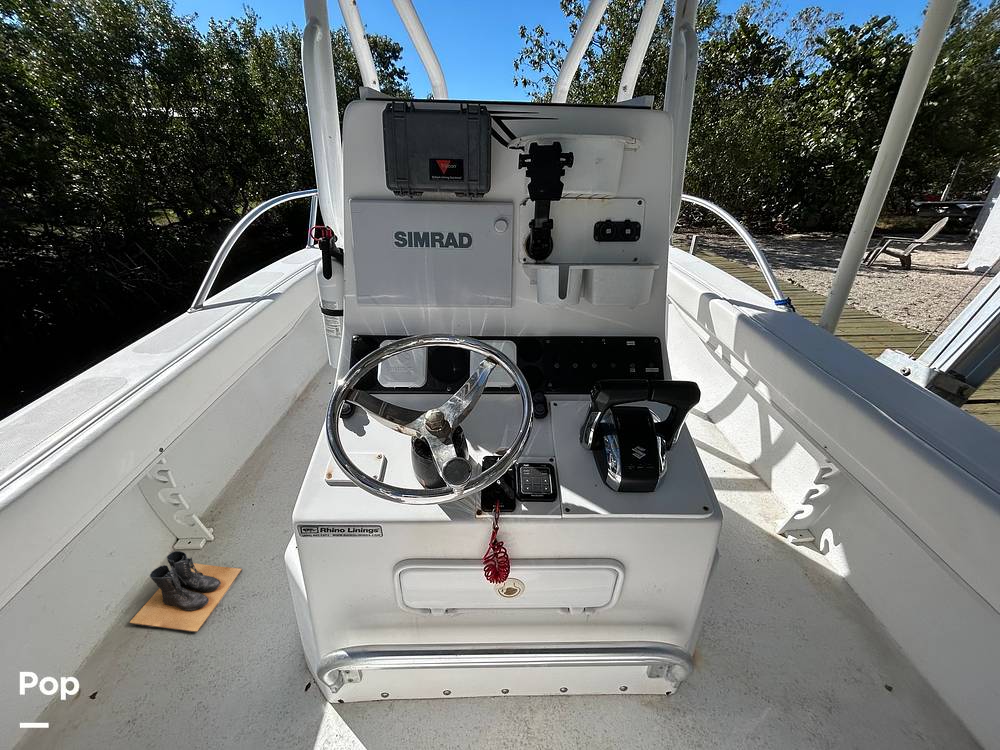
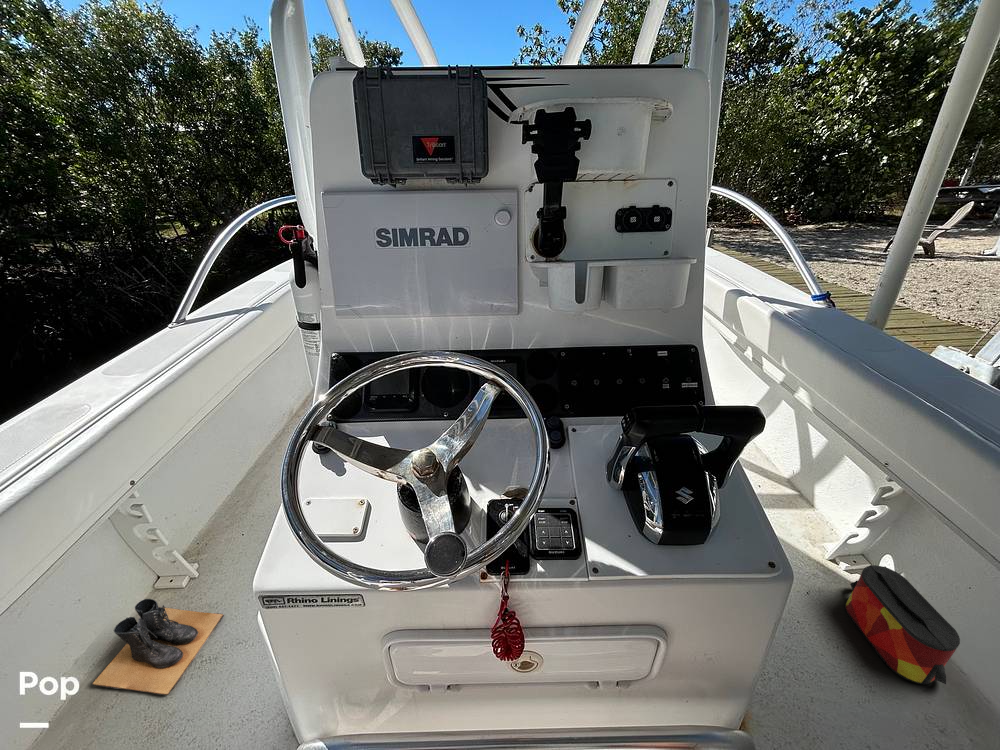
bag: none [787,534,874,632] -> present [845,565,960,684]

